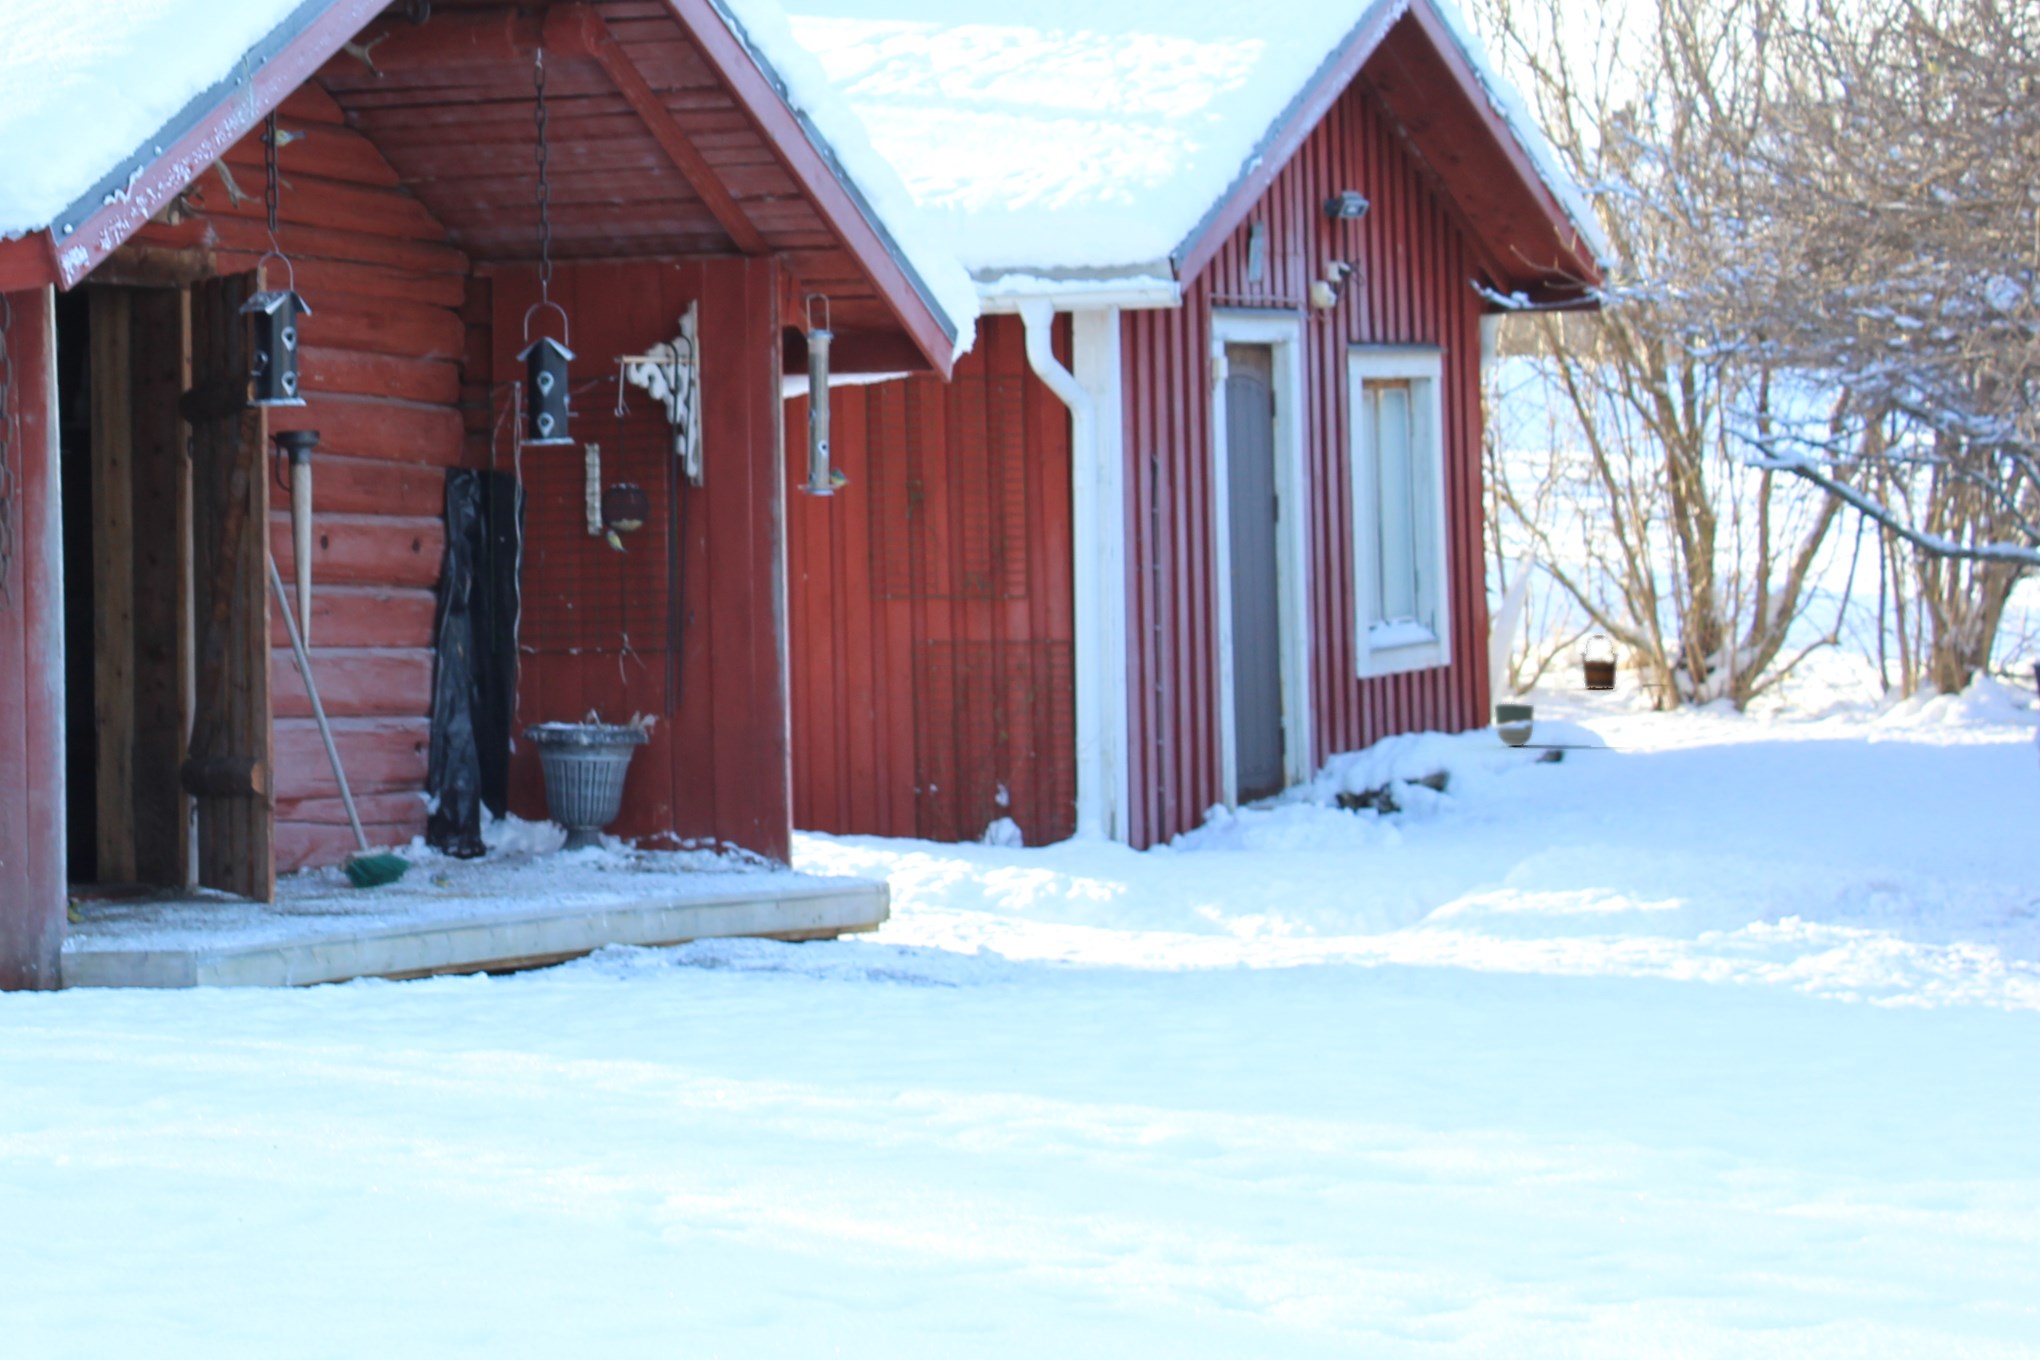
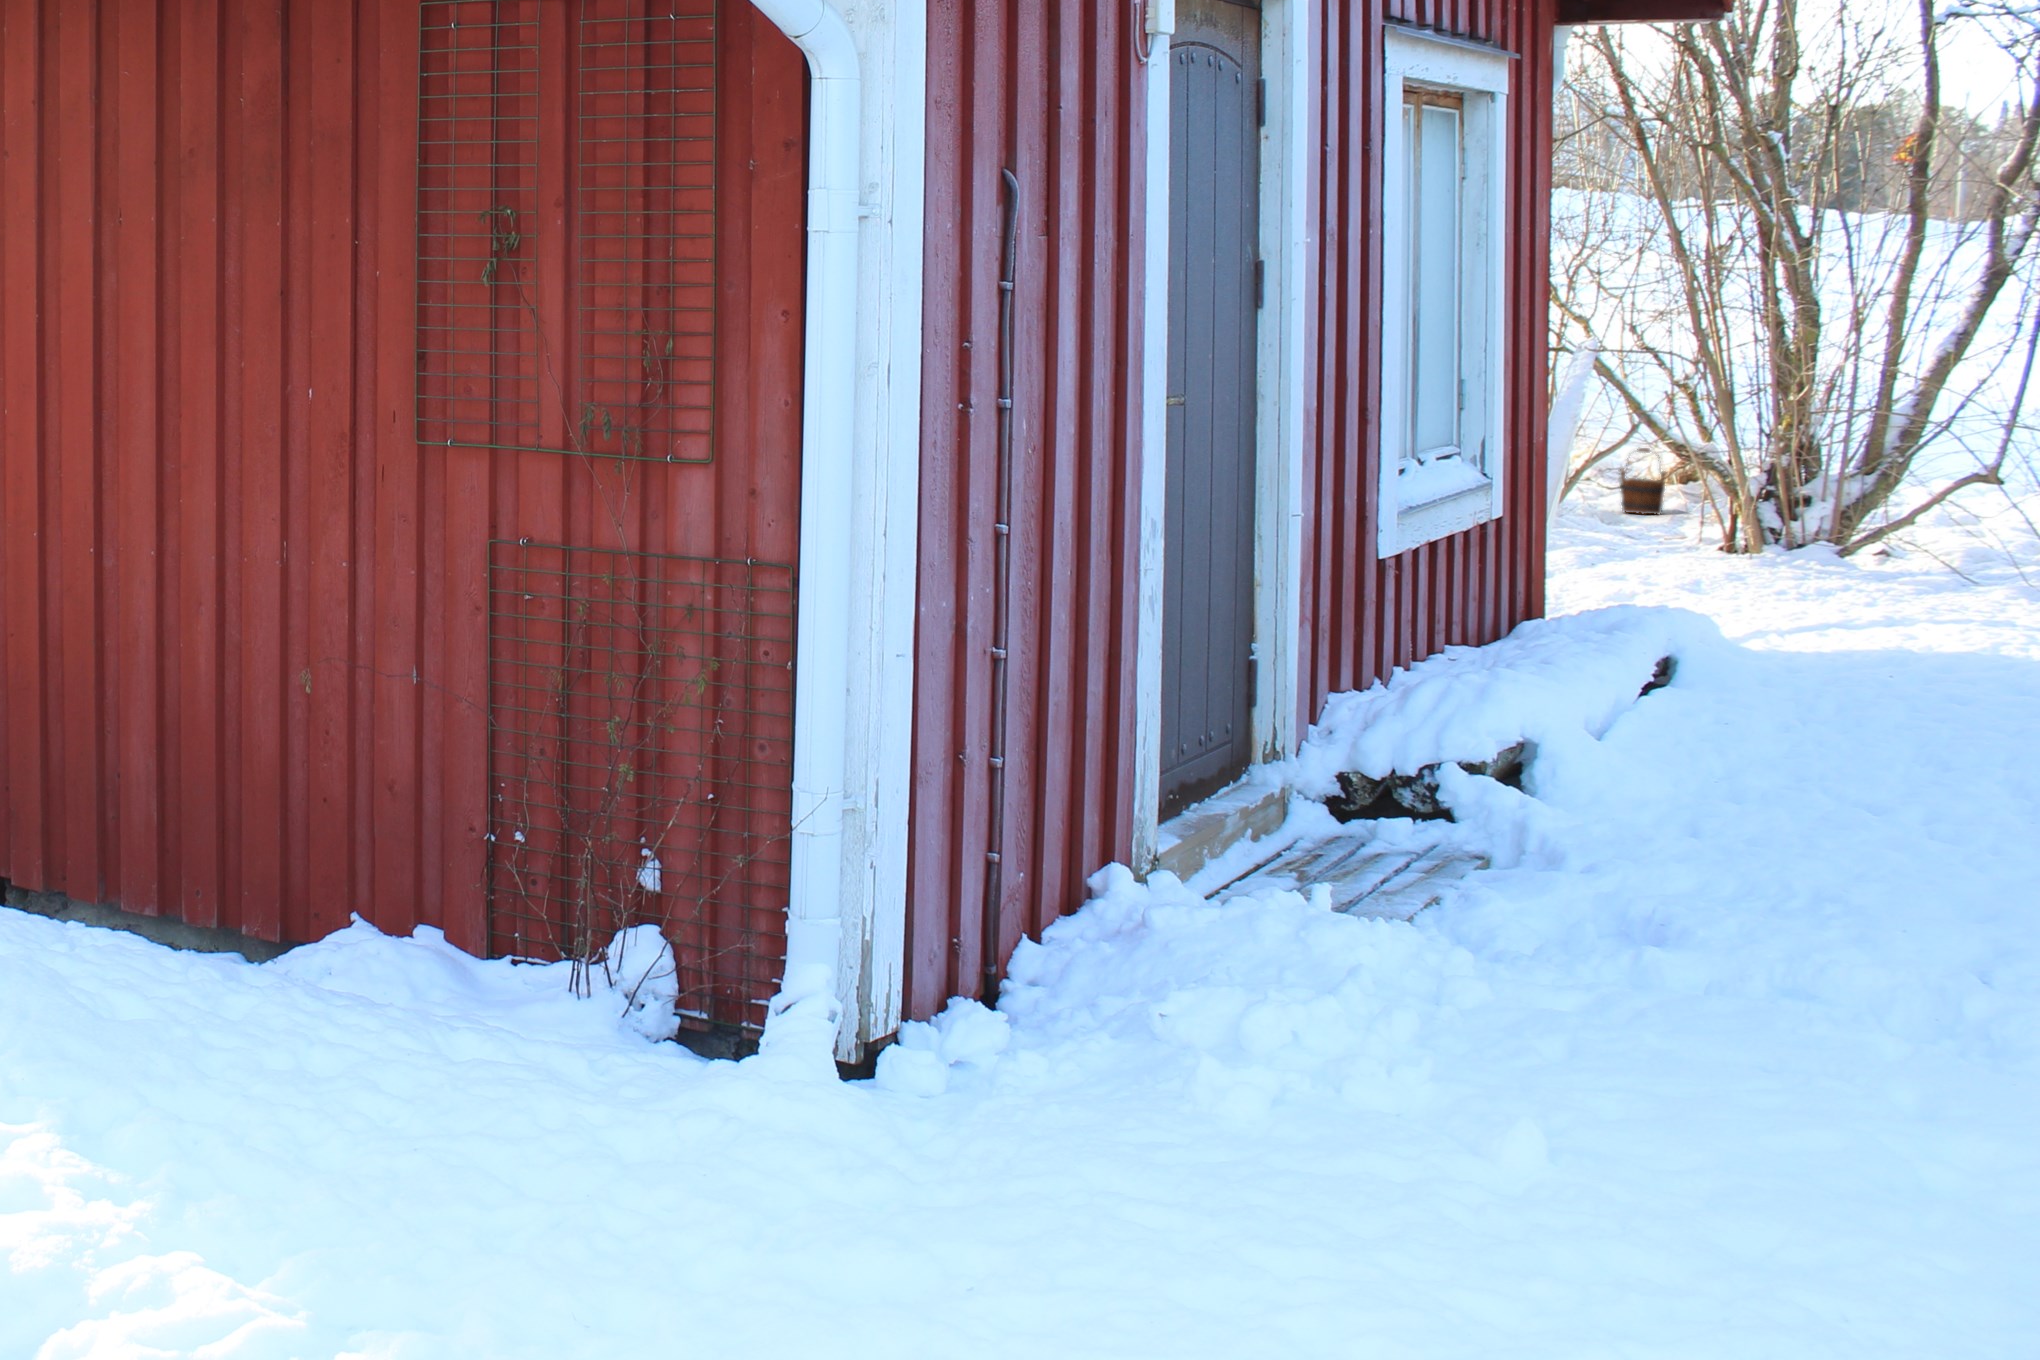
planter: present [1495,704,1534,746] -> none [1562,572,1623,635]

